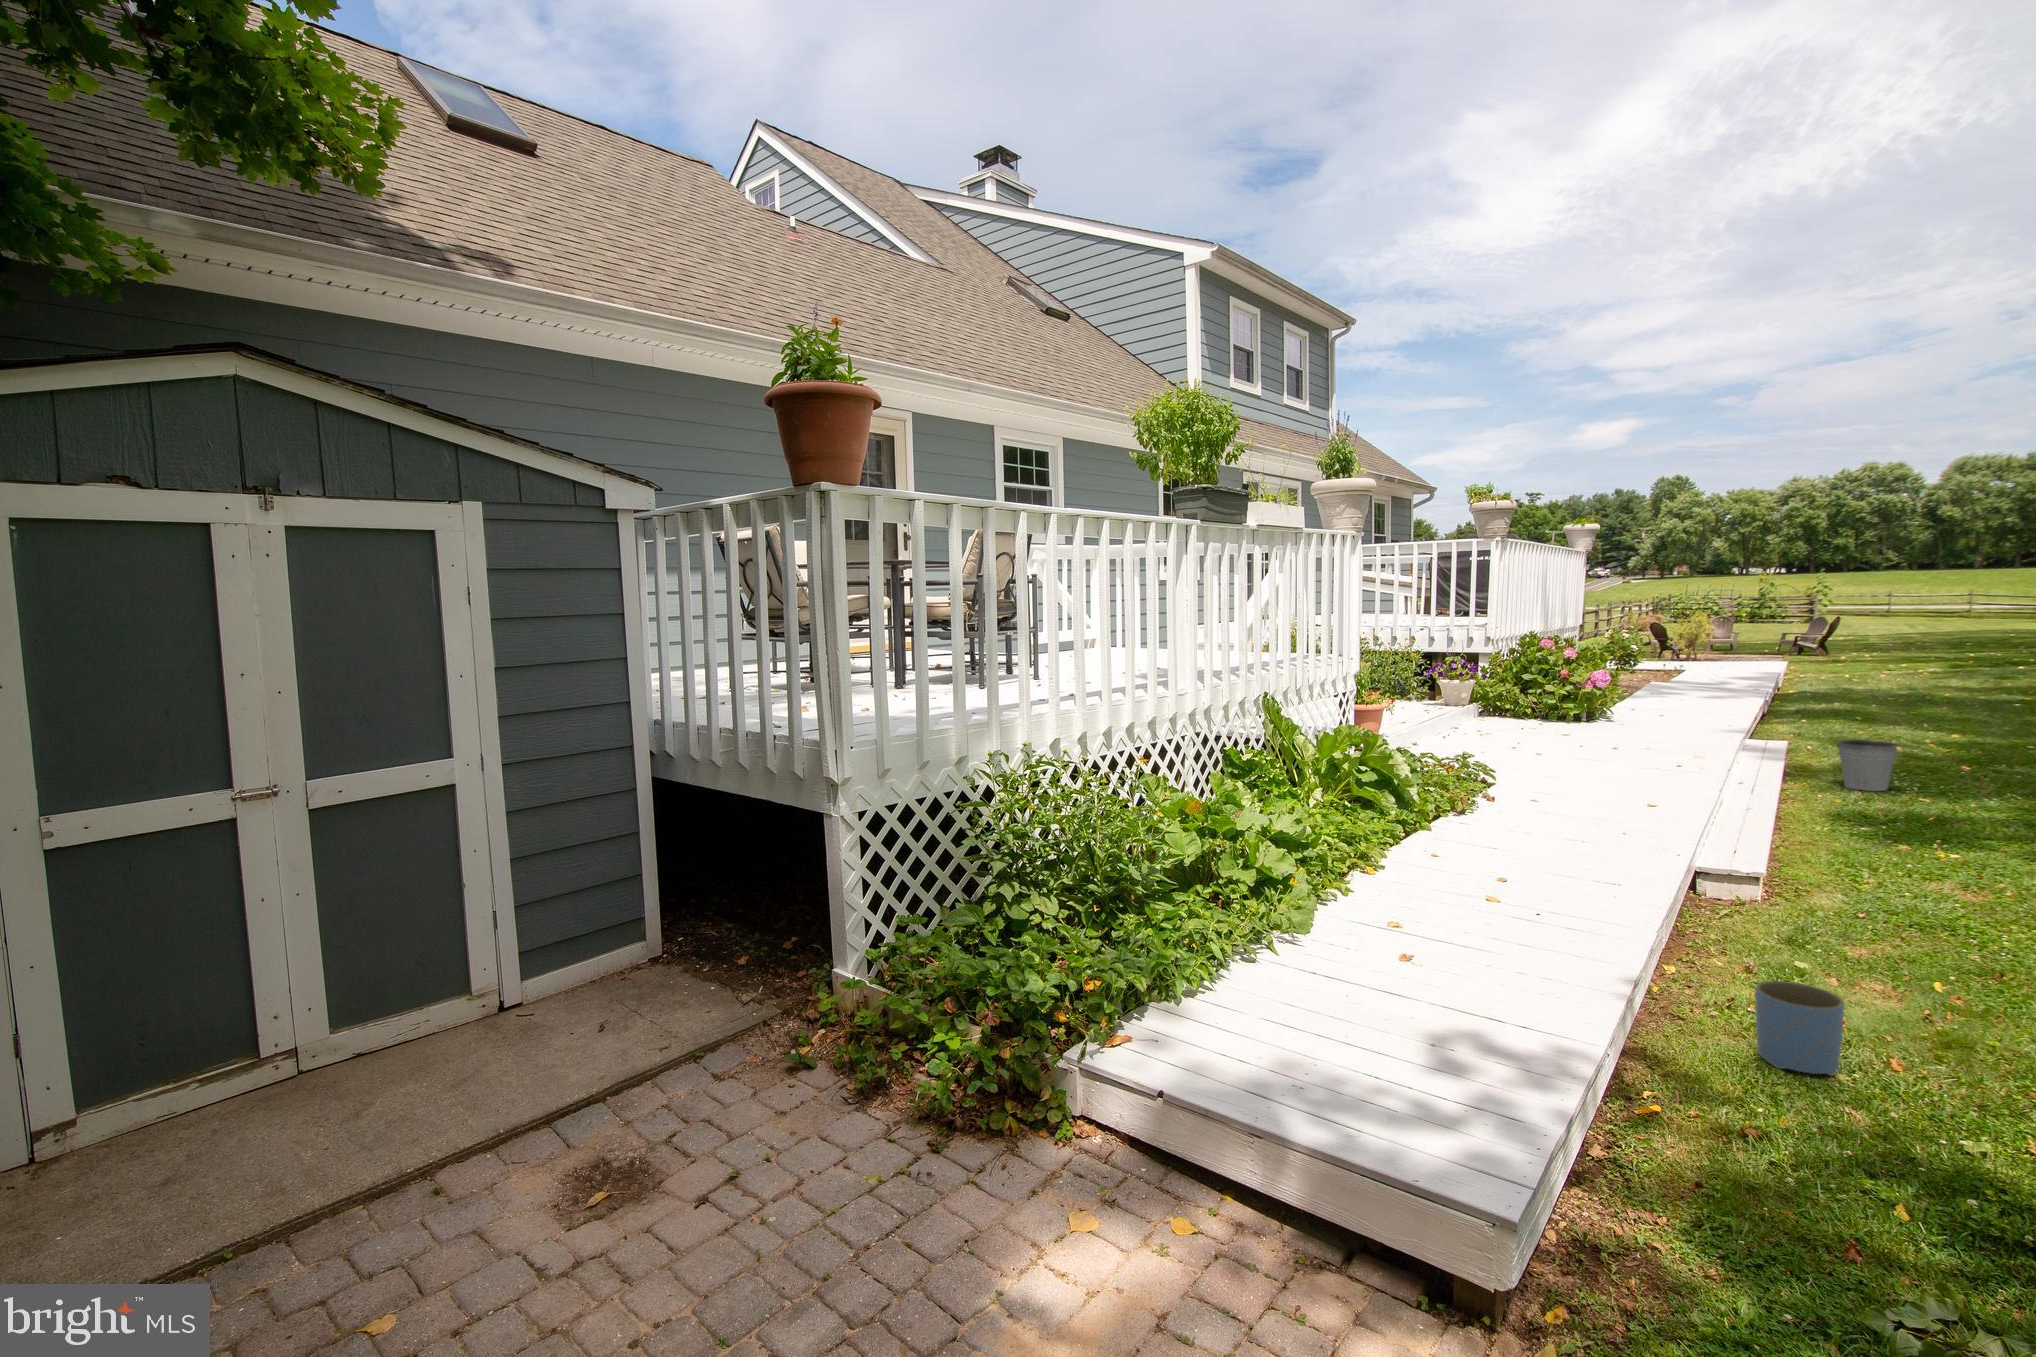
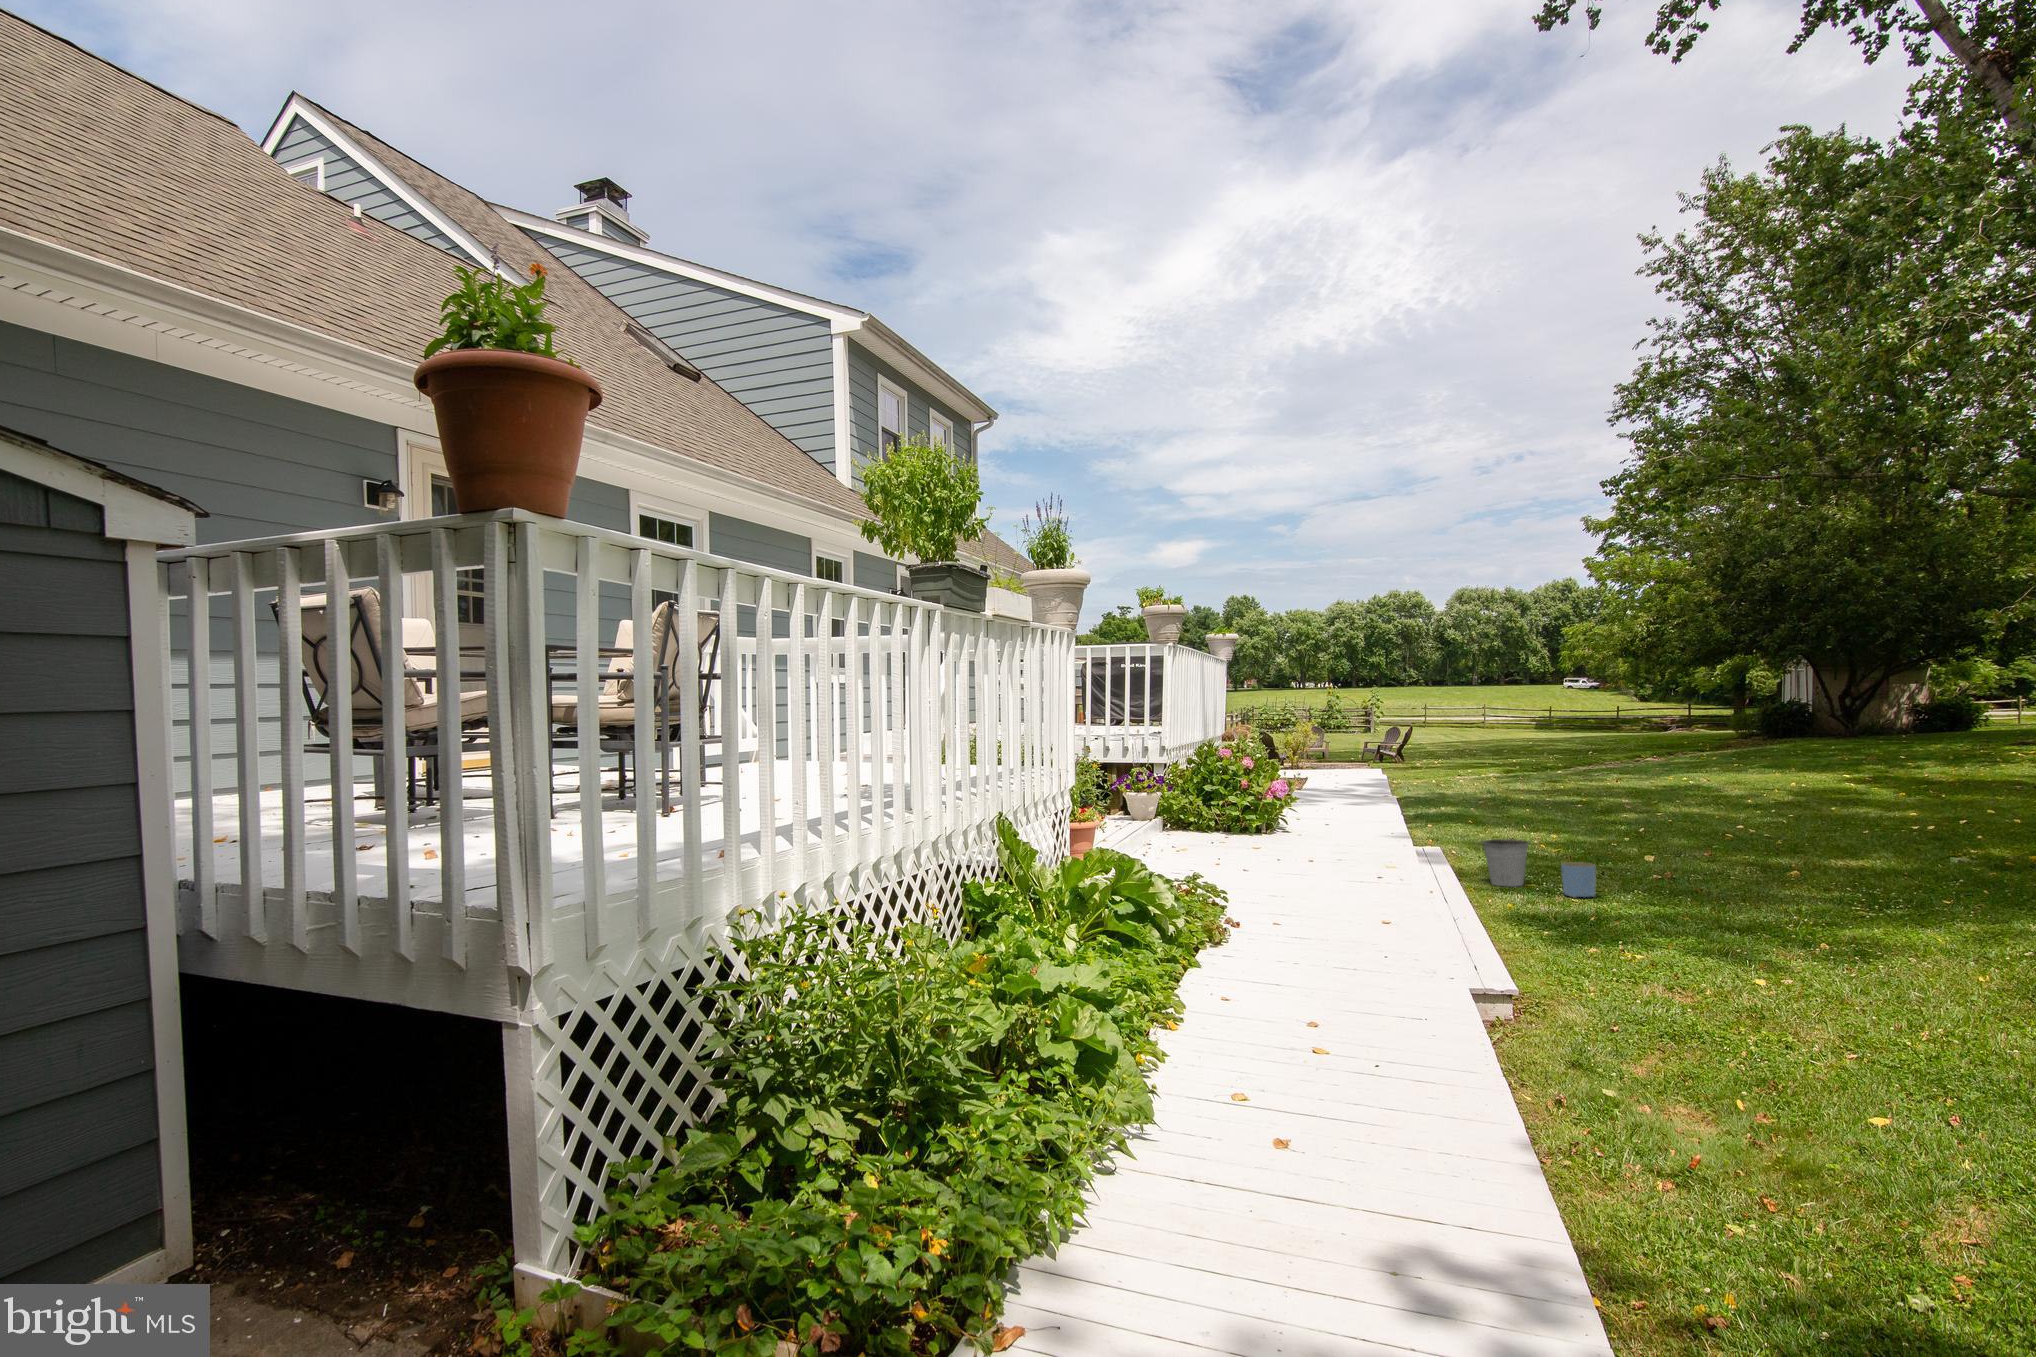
planter: present [1755,981,1845,1076] -> present [1561,862,1596,898]

